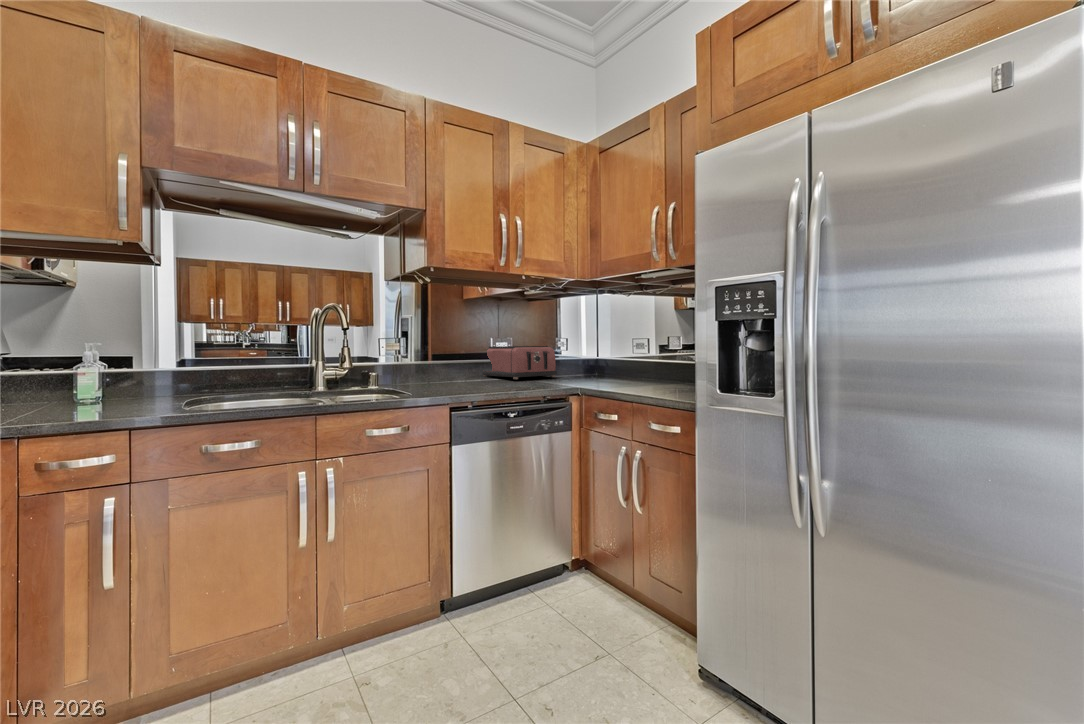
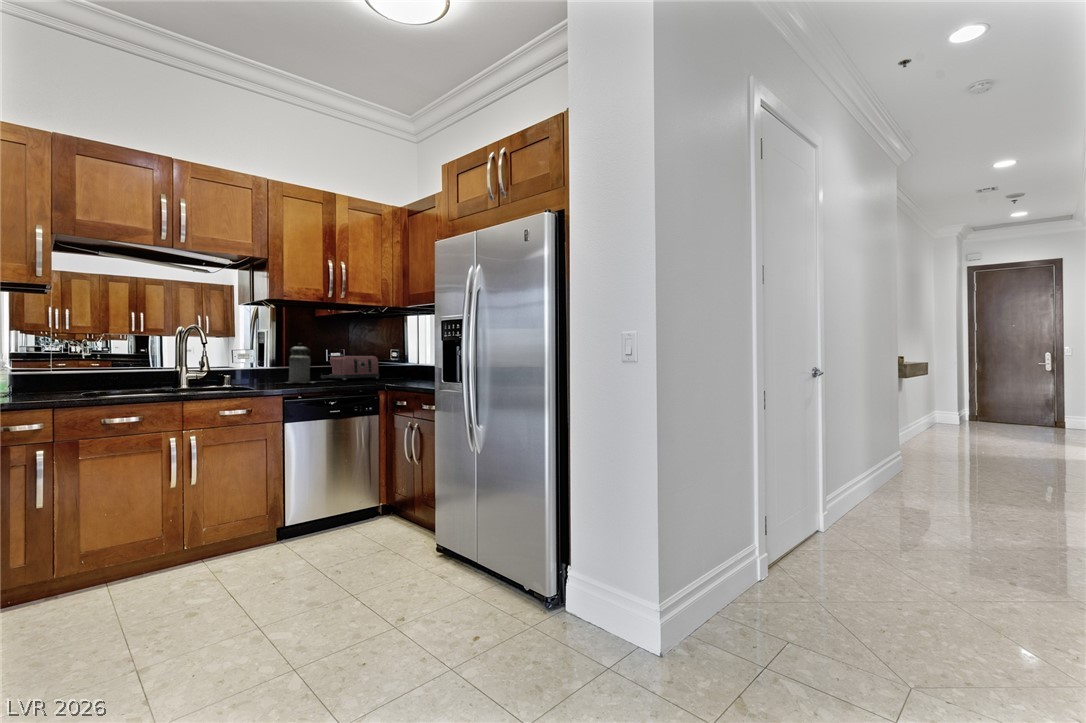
canister: none [442,330,481,385] -> present [289,344,313,383]

